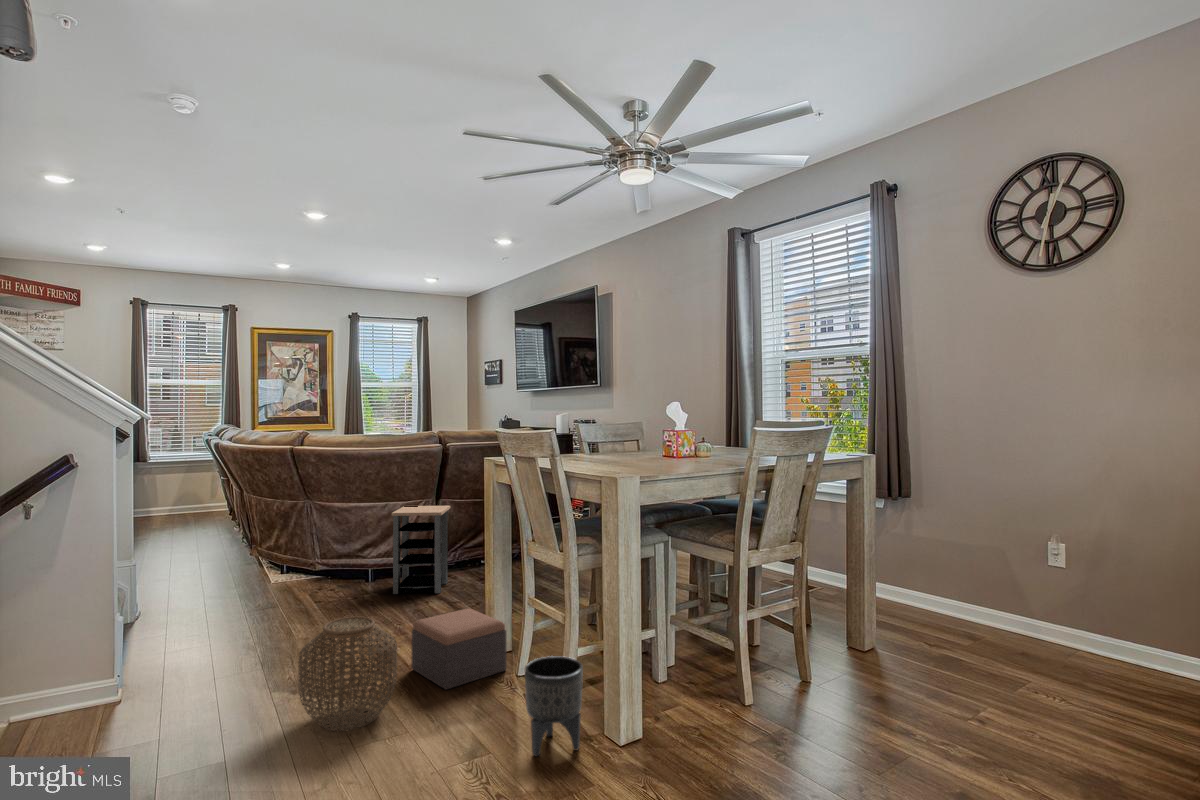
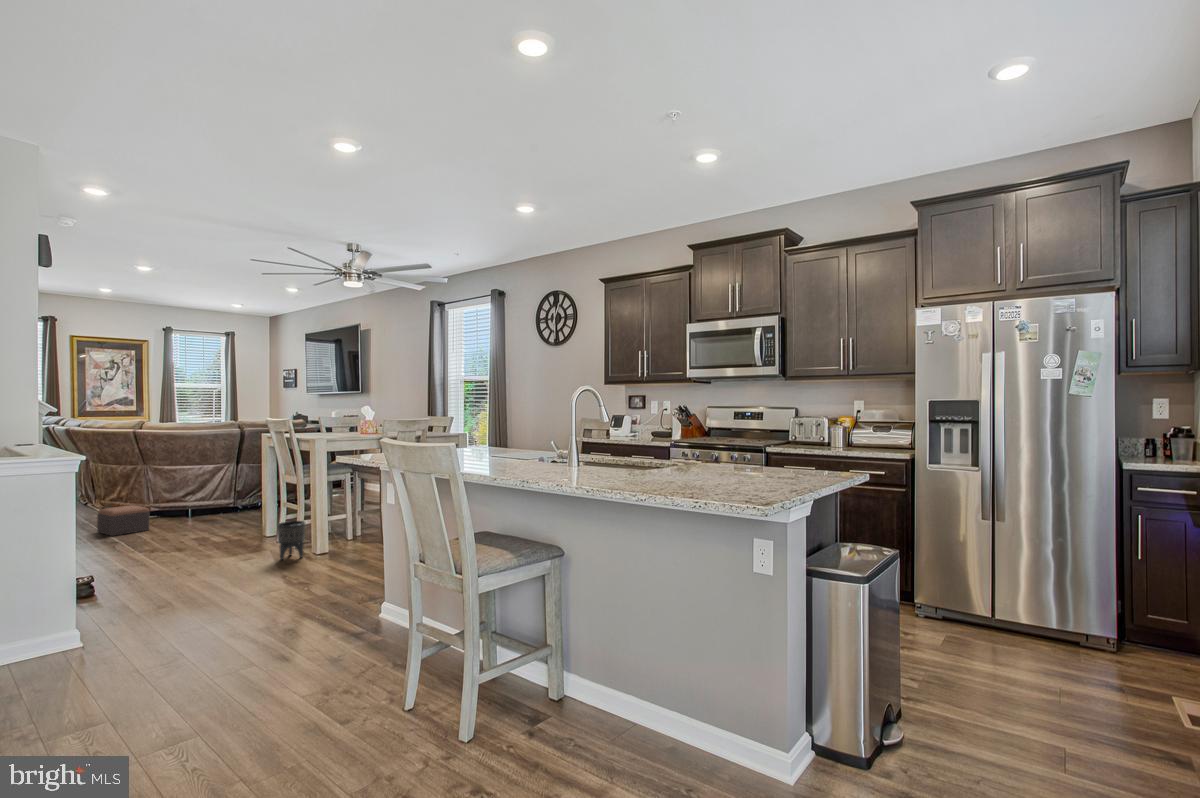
side table: present [392,506,450,594] -> none [206,467,247,520]
footstool: present [412,608,506,690] -> present [97,505,150,536]
woven basket: present [298,616,397,731] -> none [160,511,213,561]

